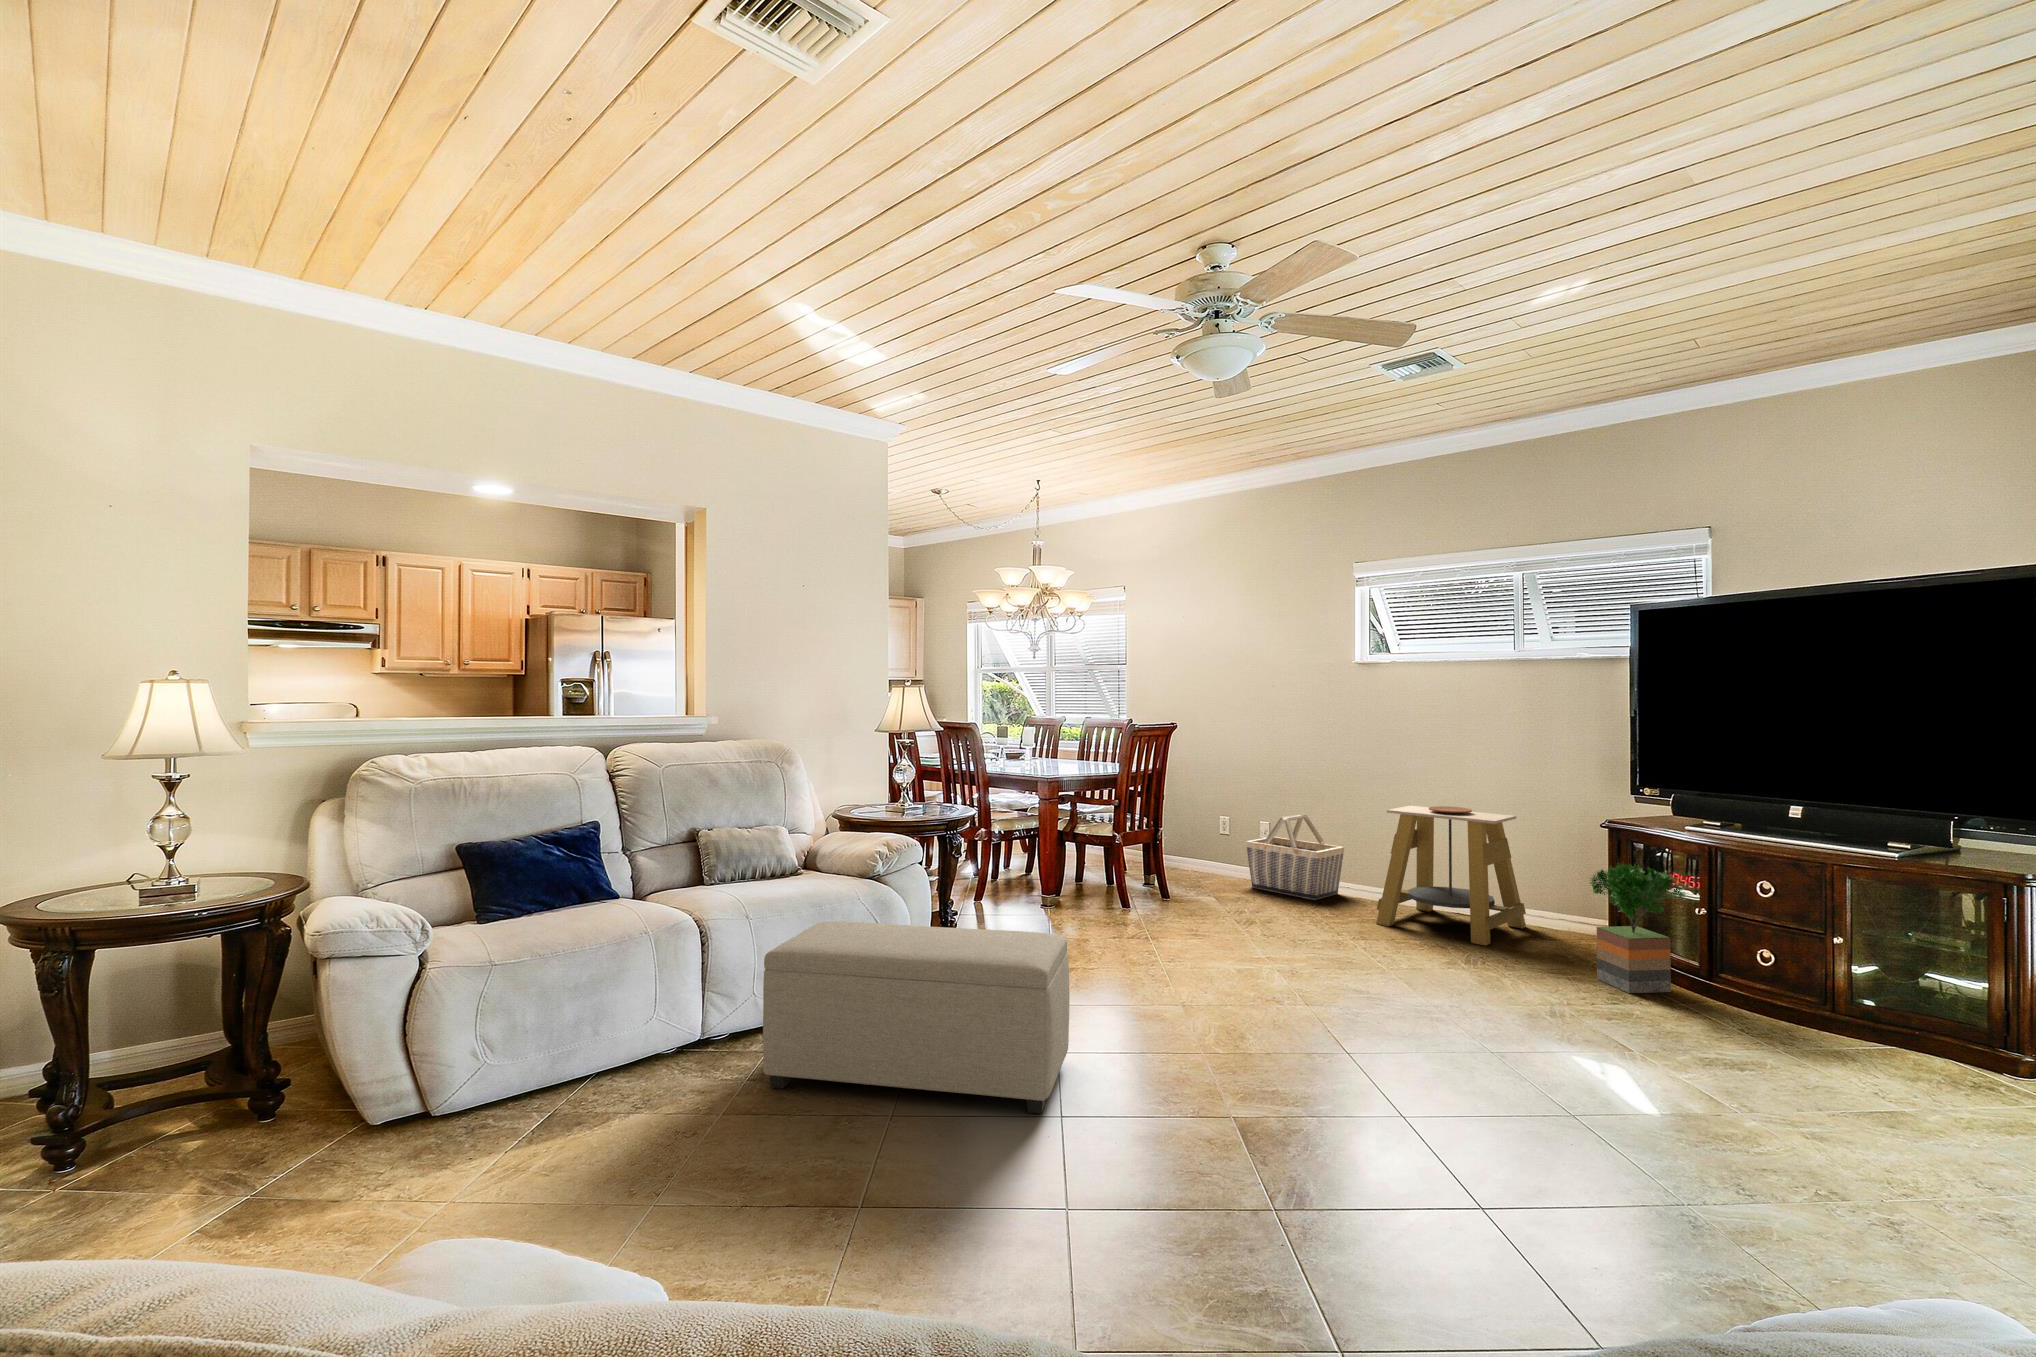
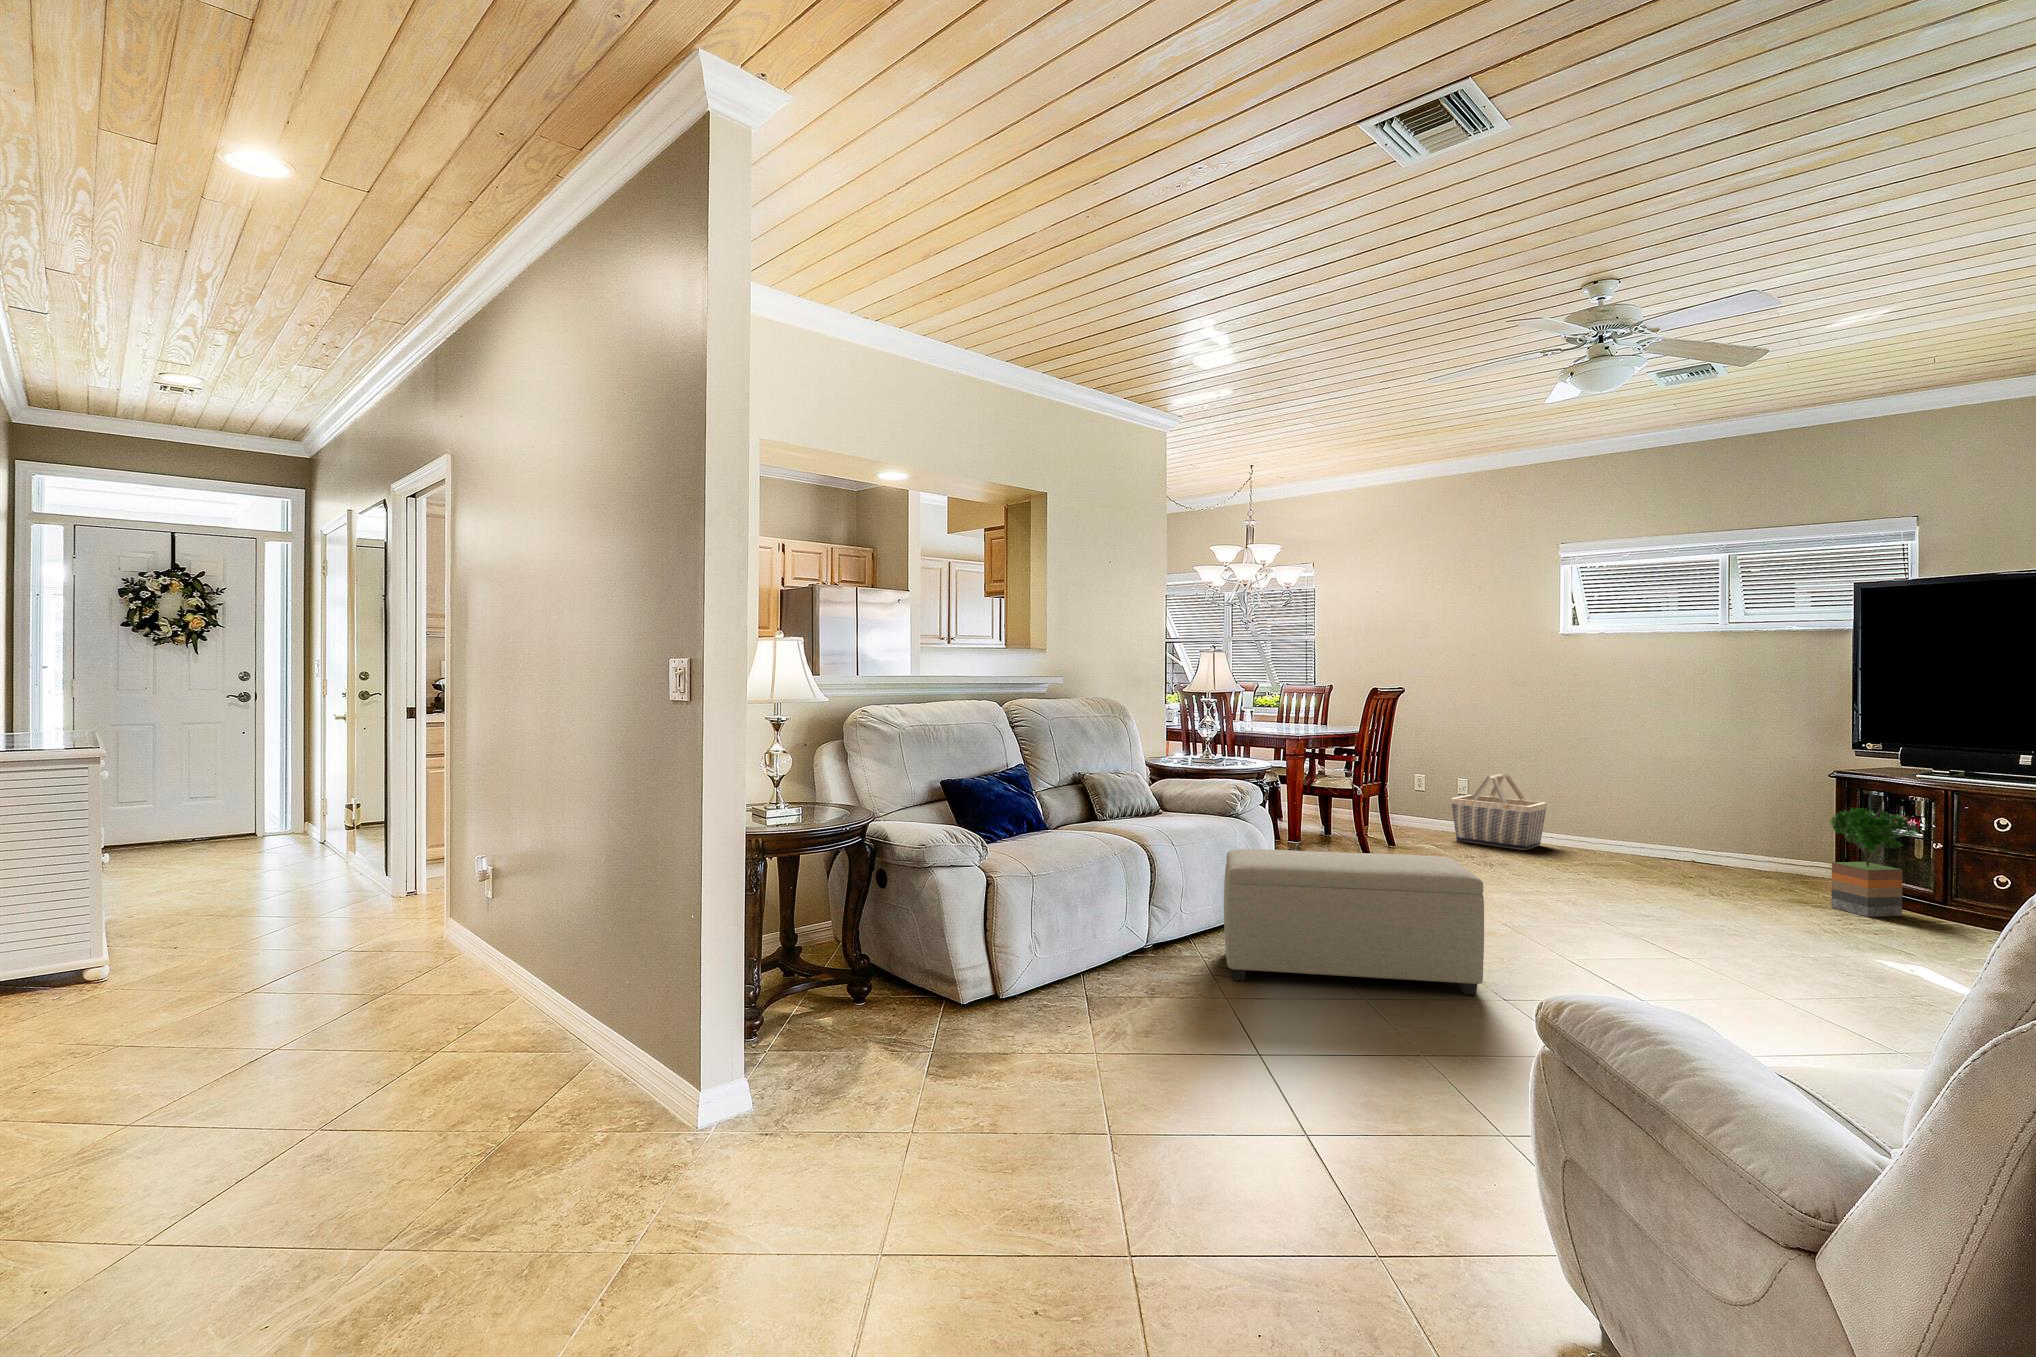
side table: present [1376,806,1526,946] -> none [1600,763,1735,884]

